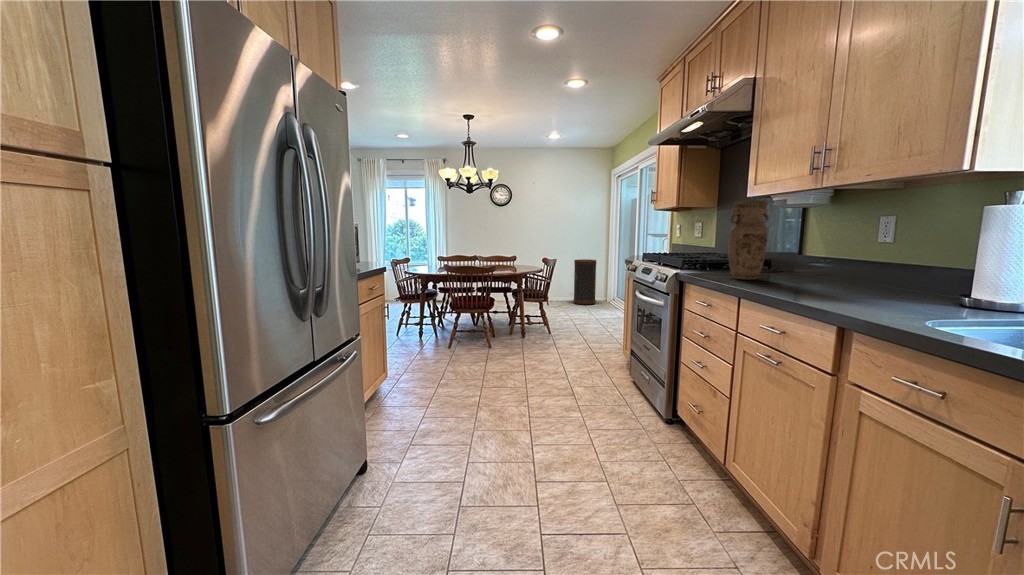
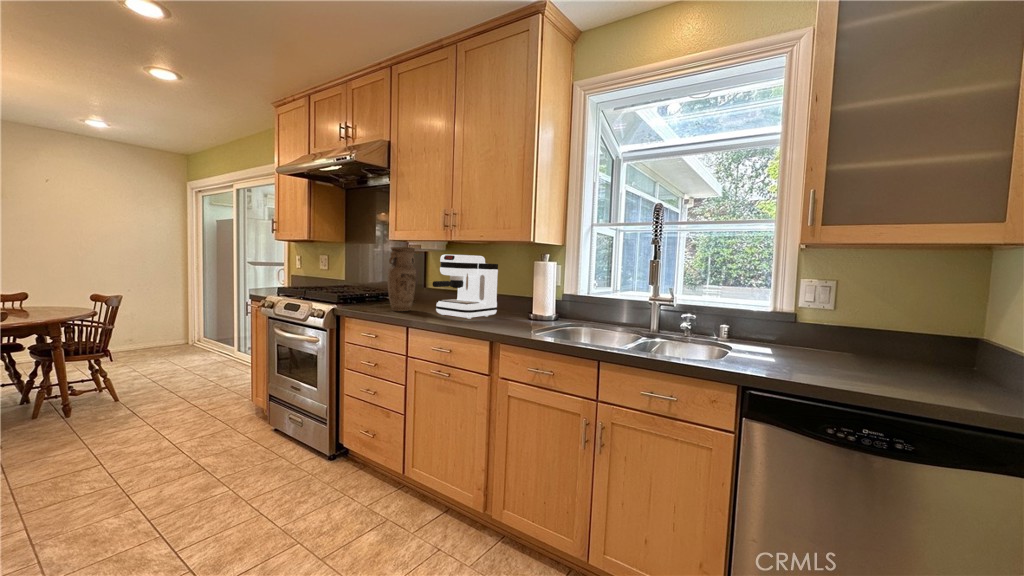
coffee maker: none [779,203,910,295] -> present [433,254,498,319]
trash can: present [574,259,596,305] -> none [132,291,171,353]

